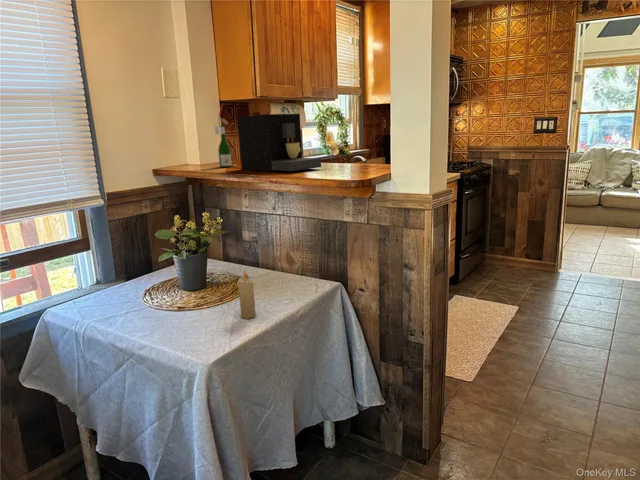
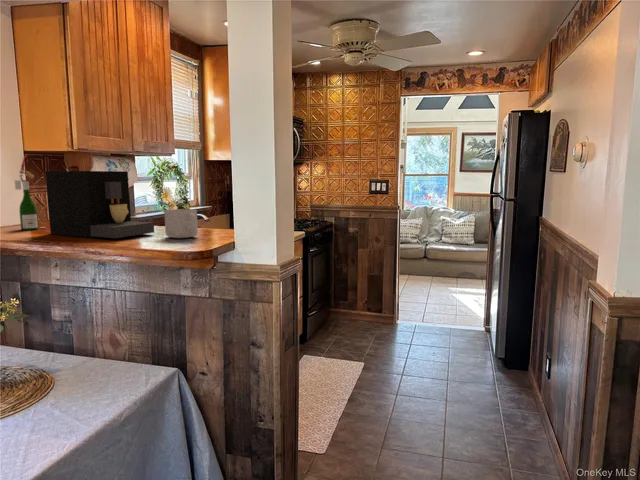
mug: none [330,145,358,171] -> present [165,209,198,238]
candle: present [237,272,256,319] -> none [32,376,59,439]

